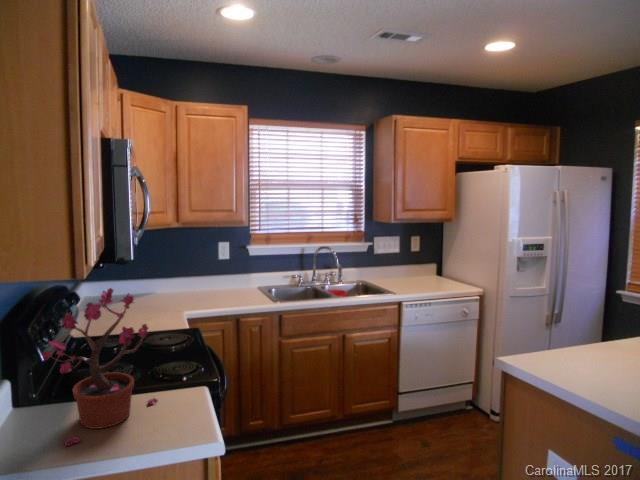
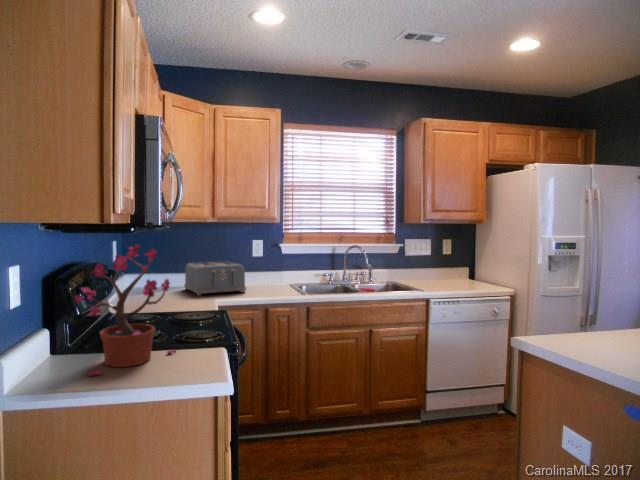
toaster: none [147,268,215,309] -> present [184,261,246,296]

